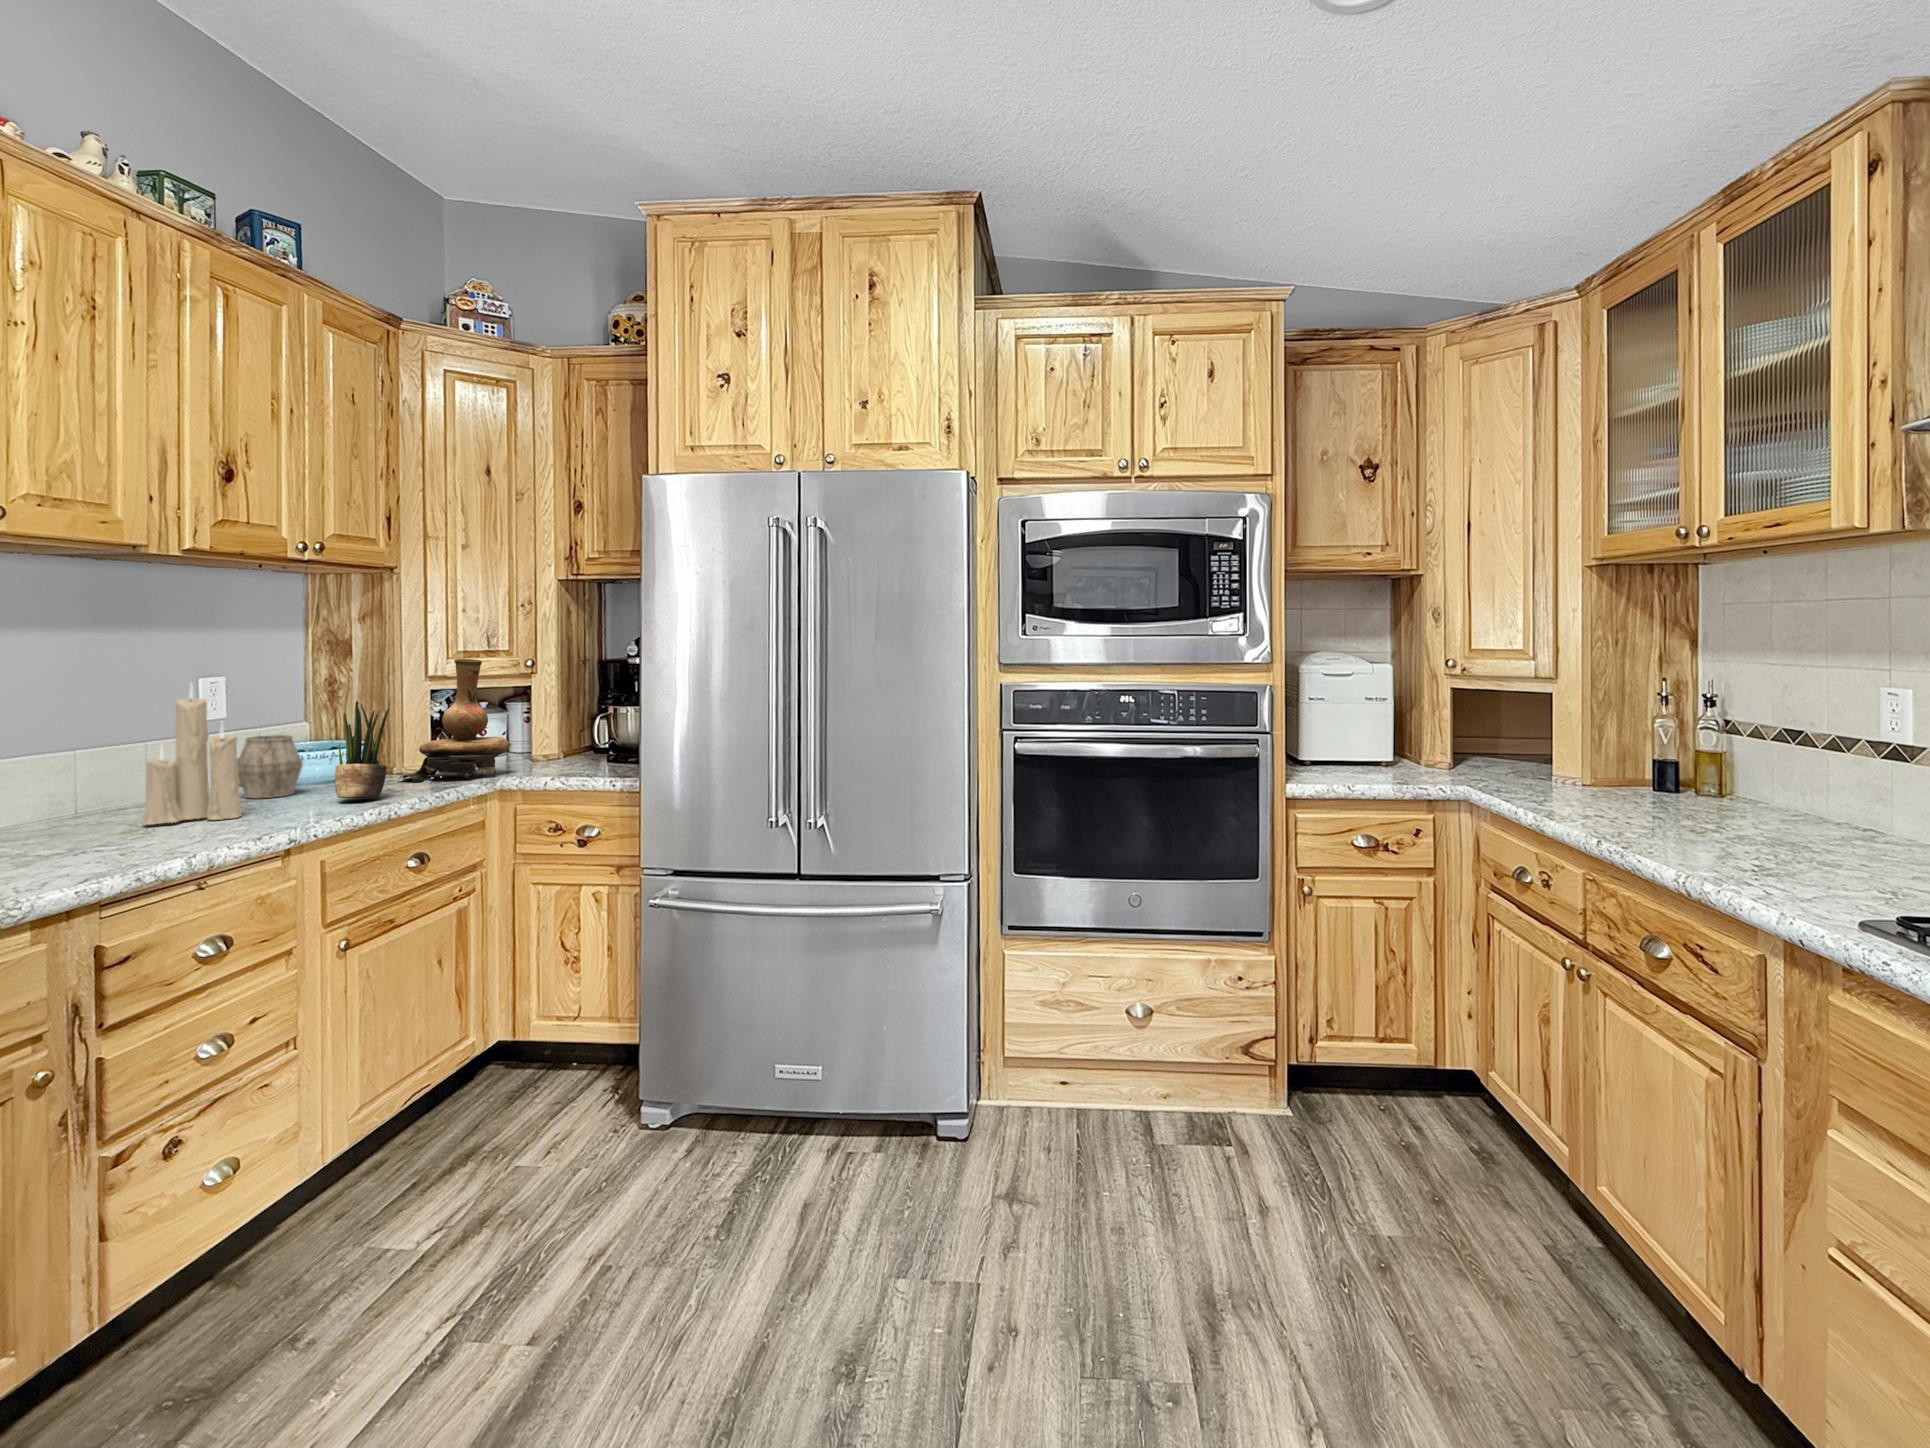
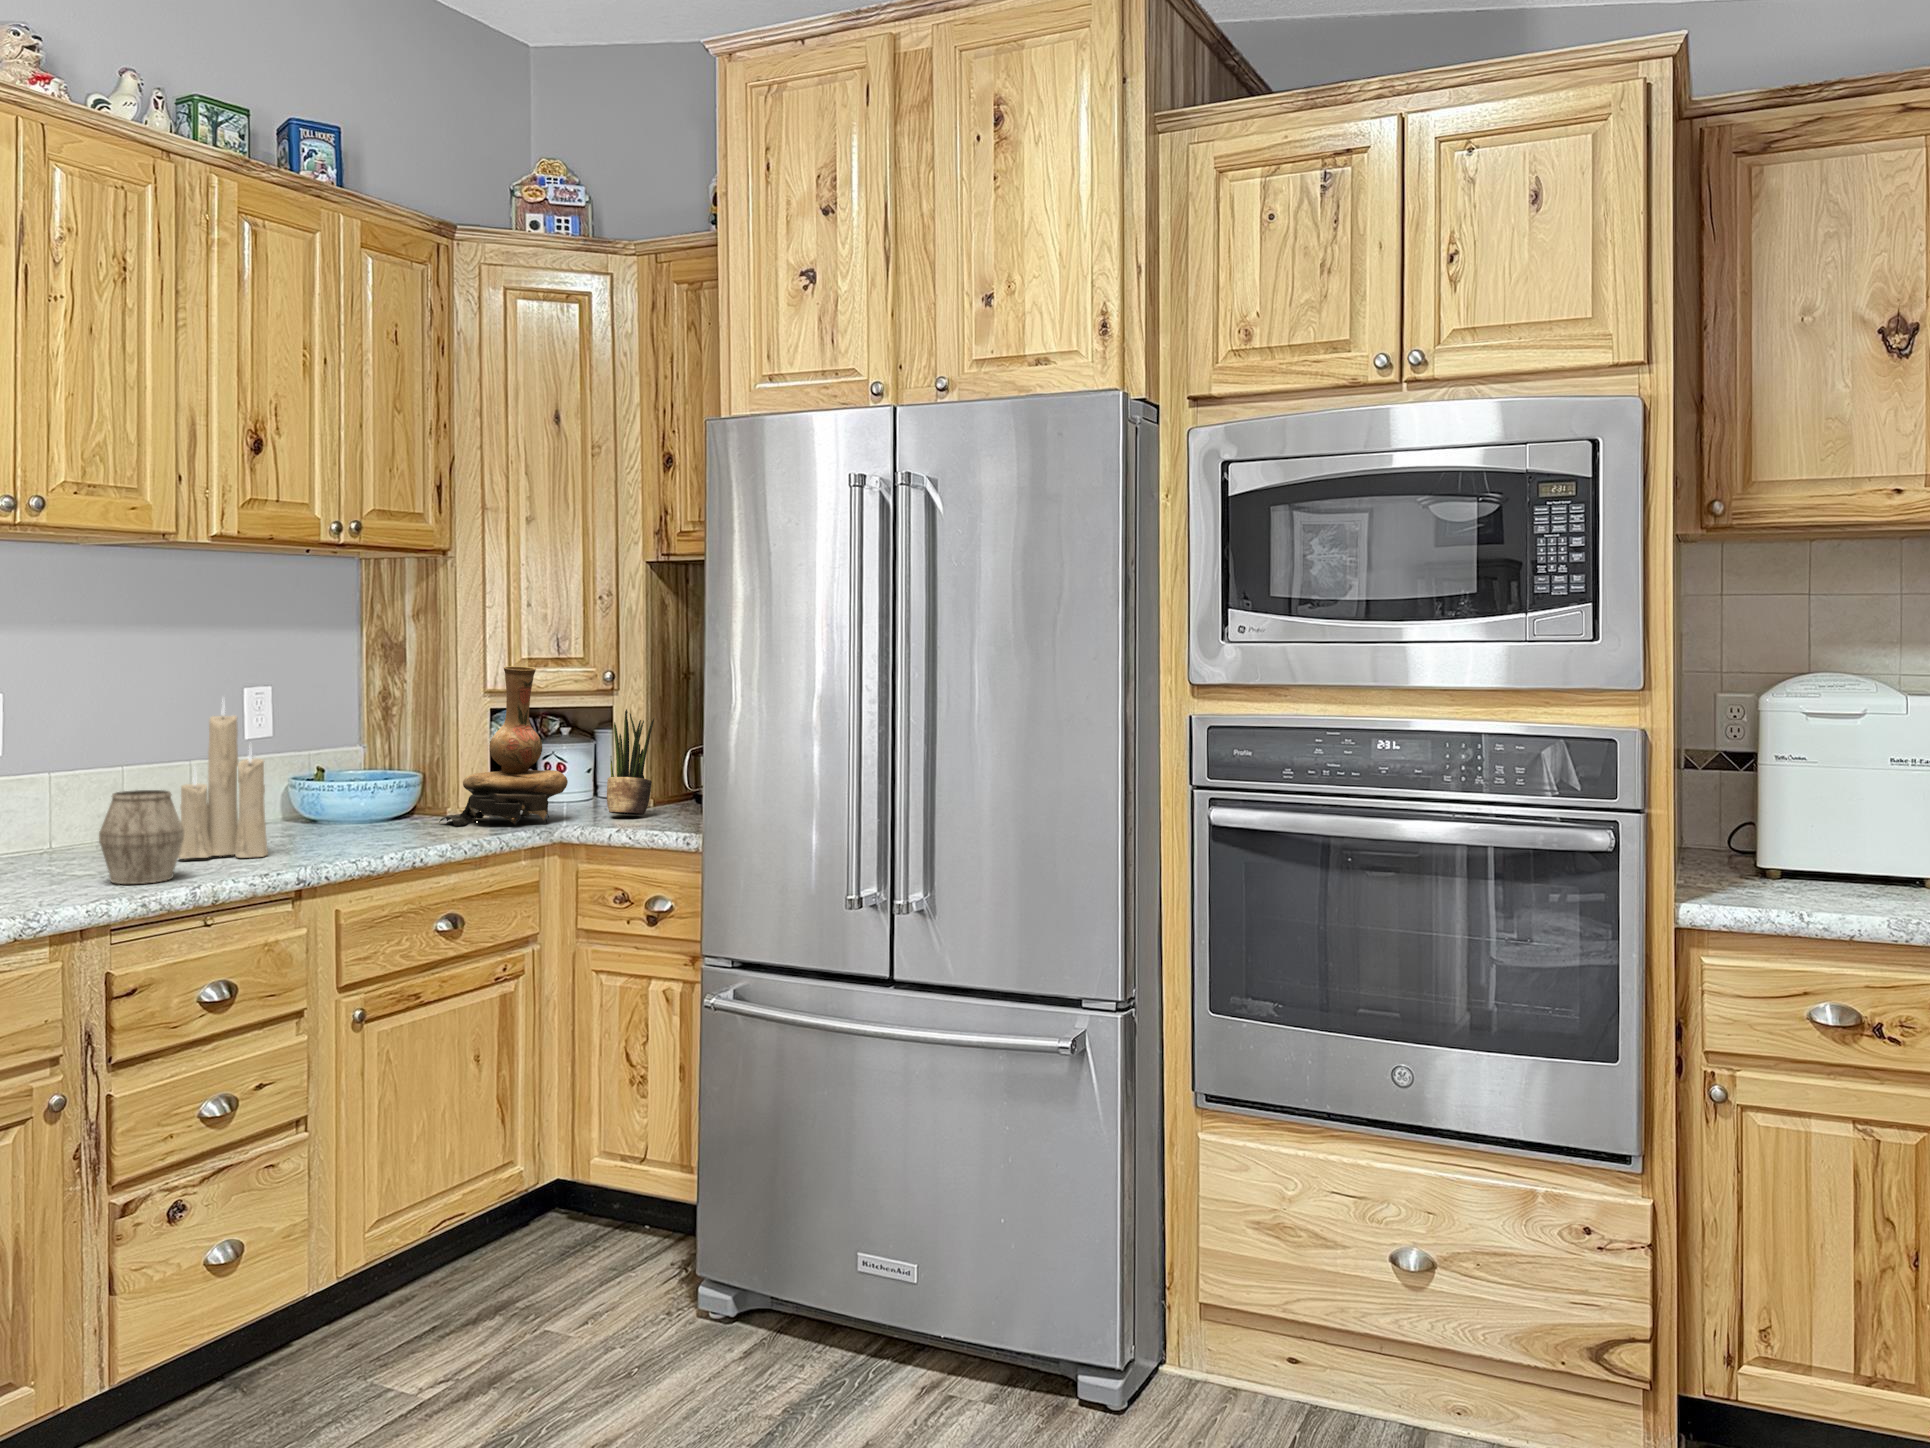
potted plant: present [335,701,389,798] -> present [607,709,654,815]
mug: present [237,735,303,798] -> present [99,790,184,884]

